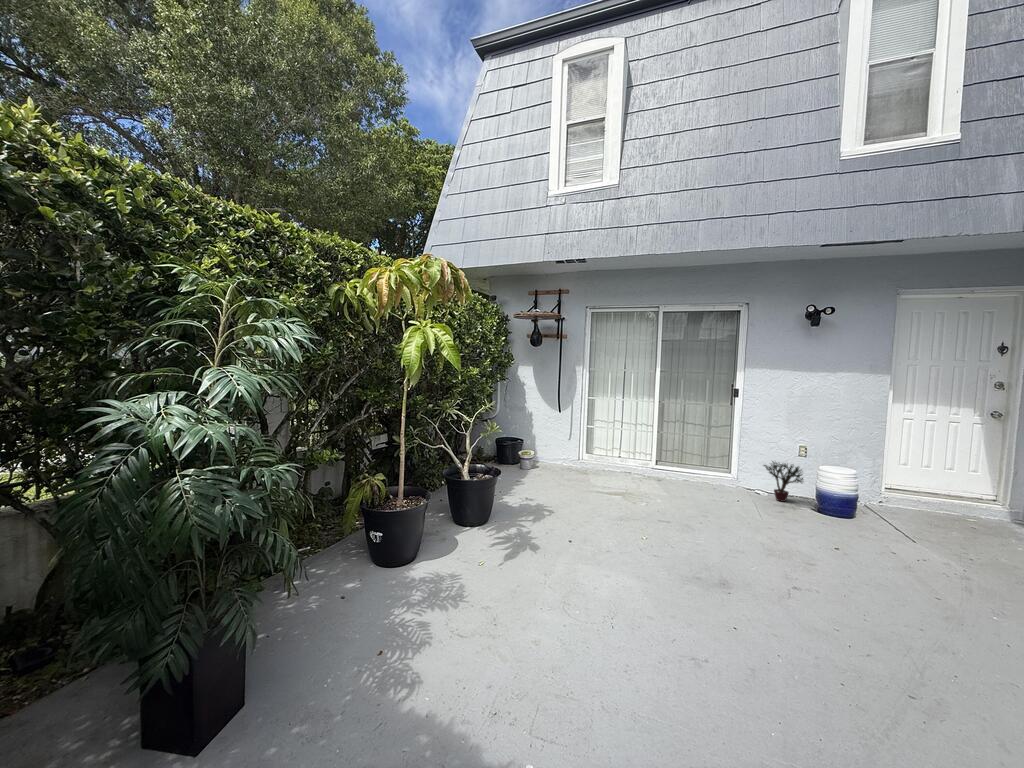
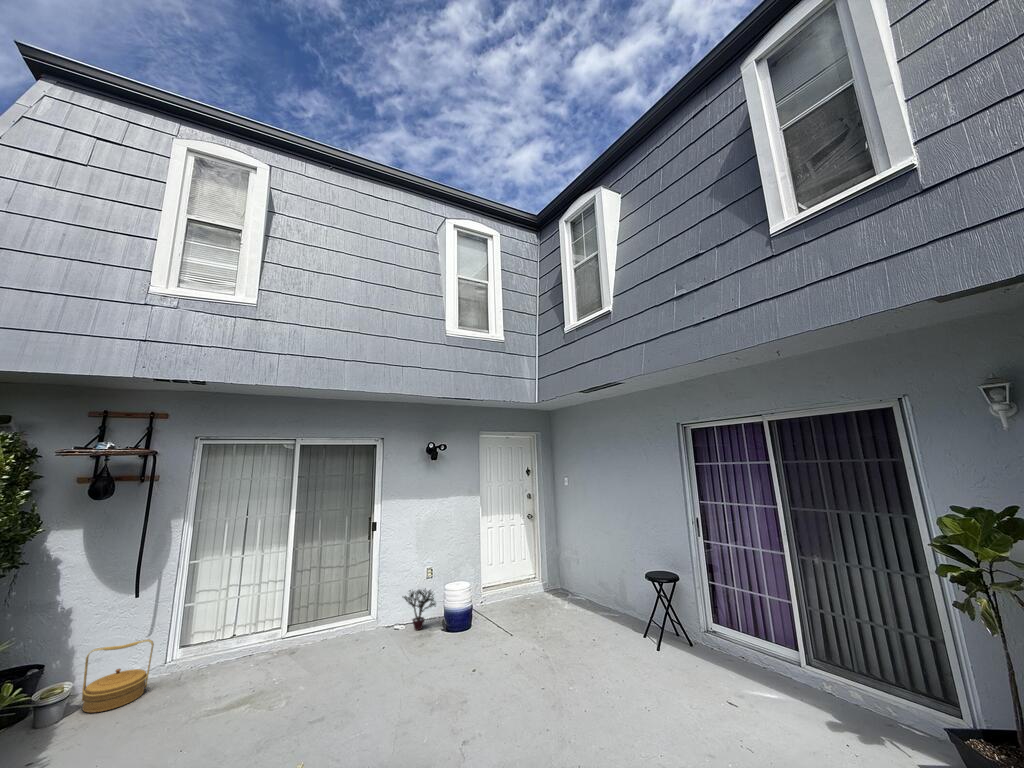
woven basket: none [538,438,570,474] -> present [82,639,154,713]

